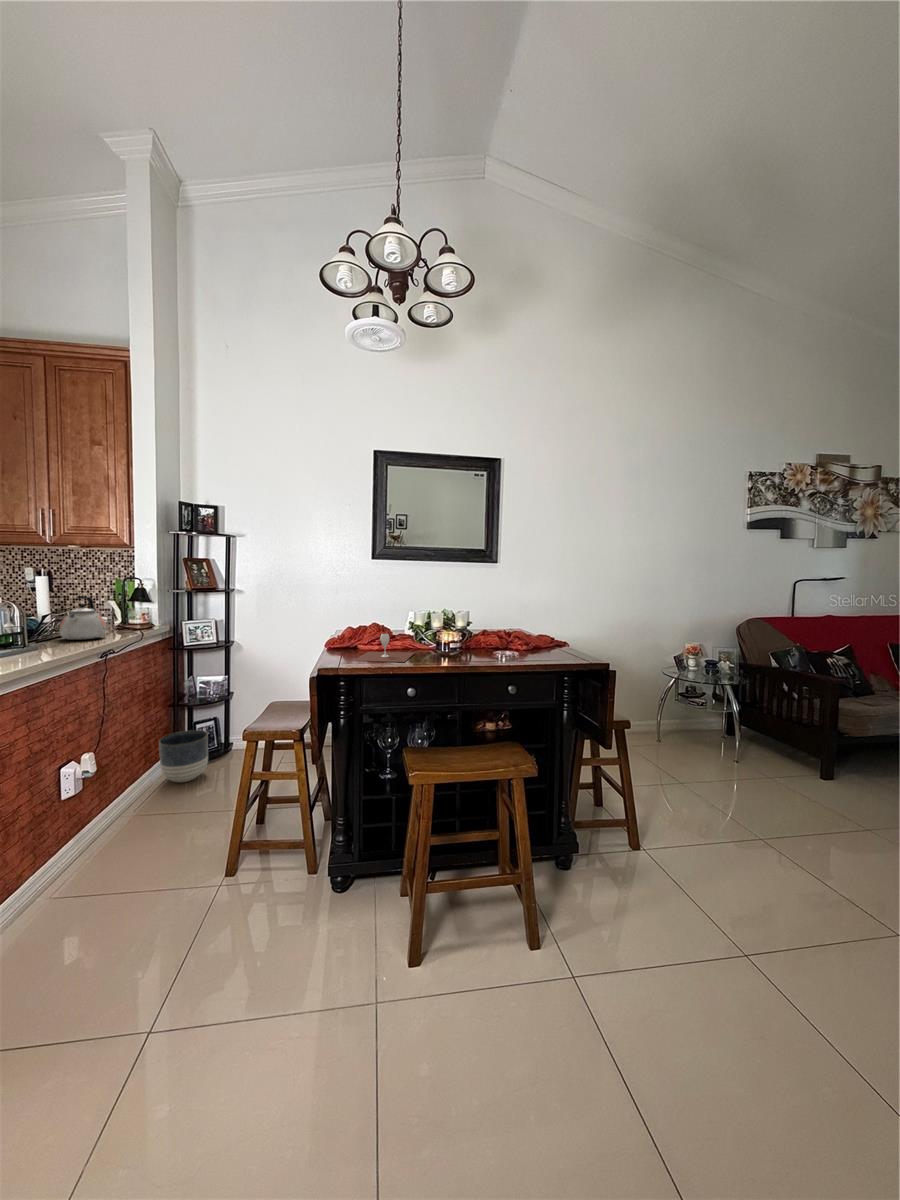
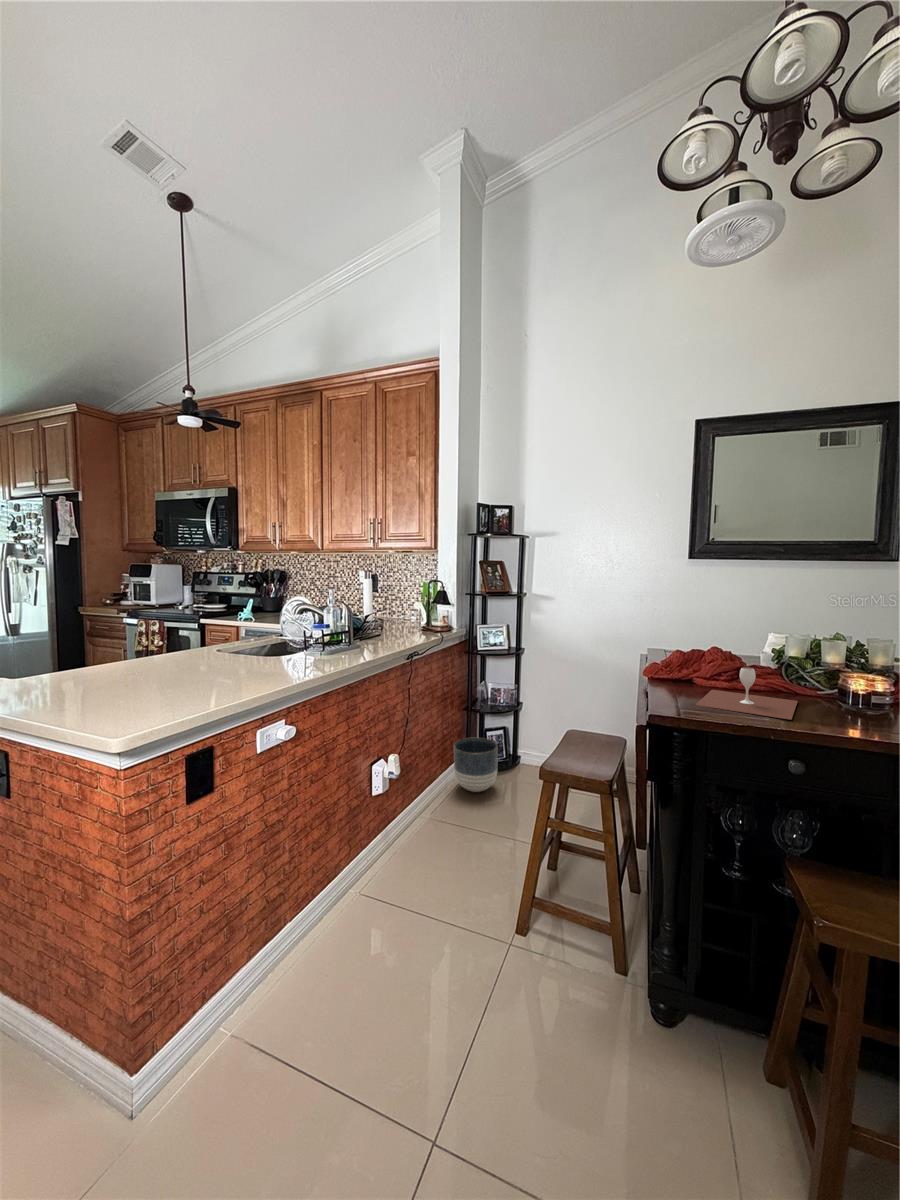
kettle: present [60,596,106,640] -> none [378,598,413,640]

